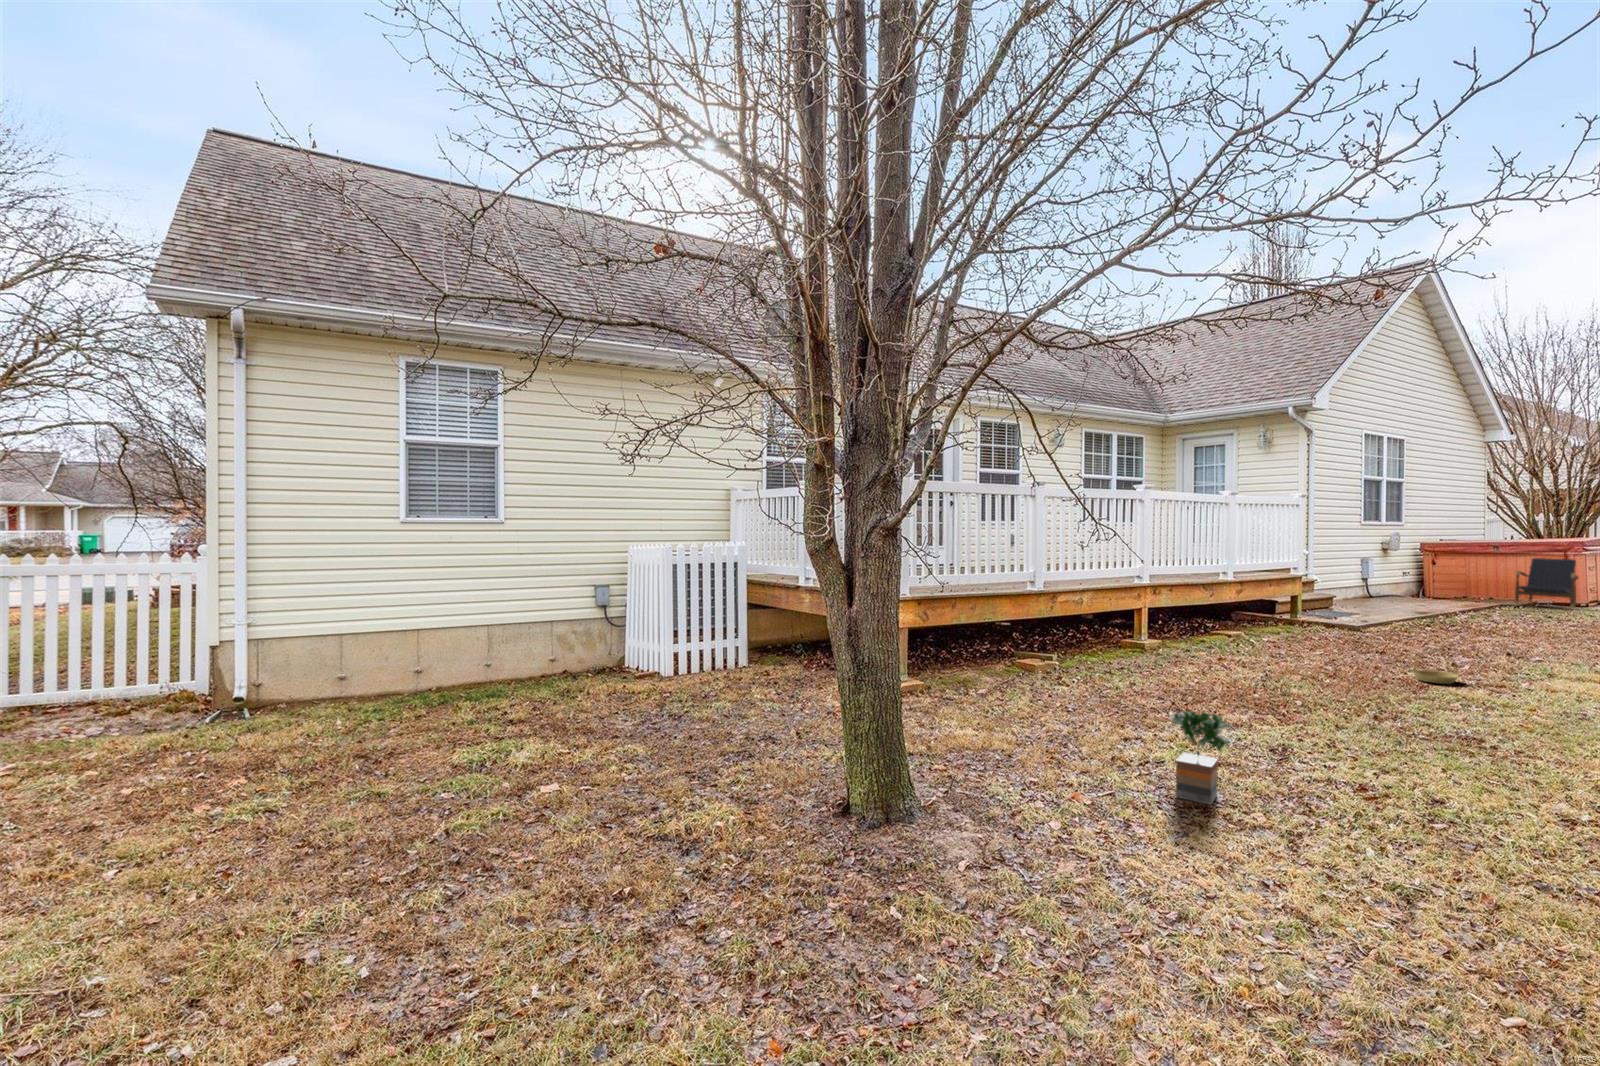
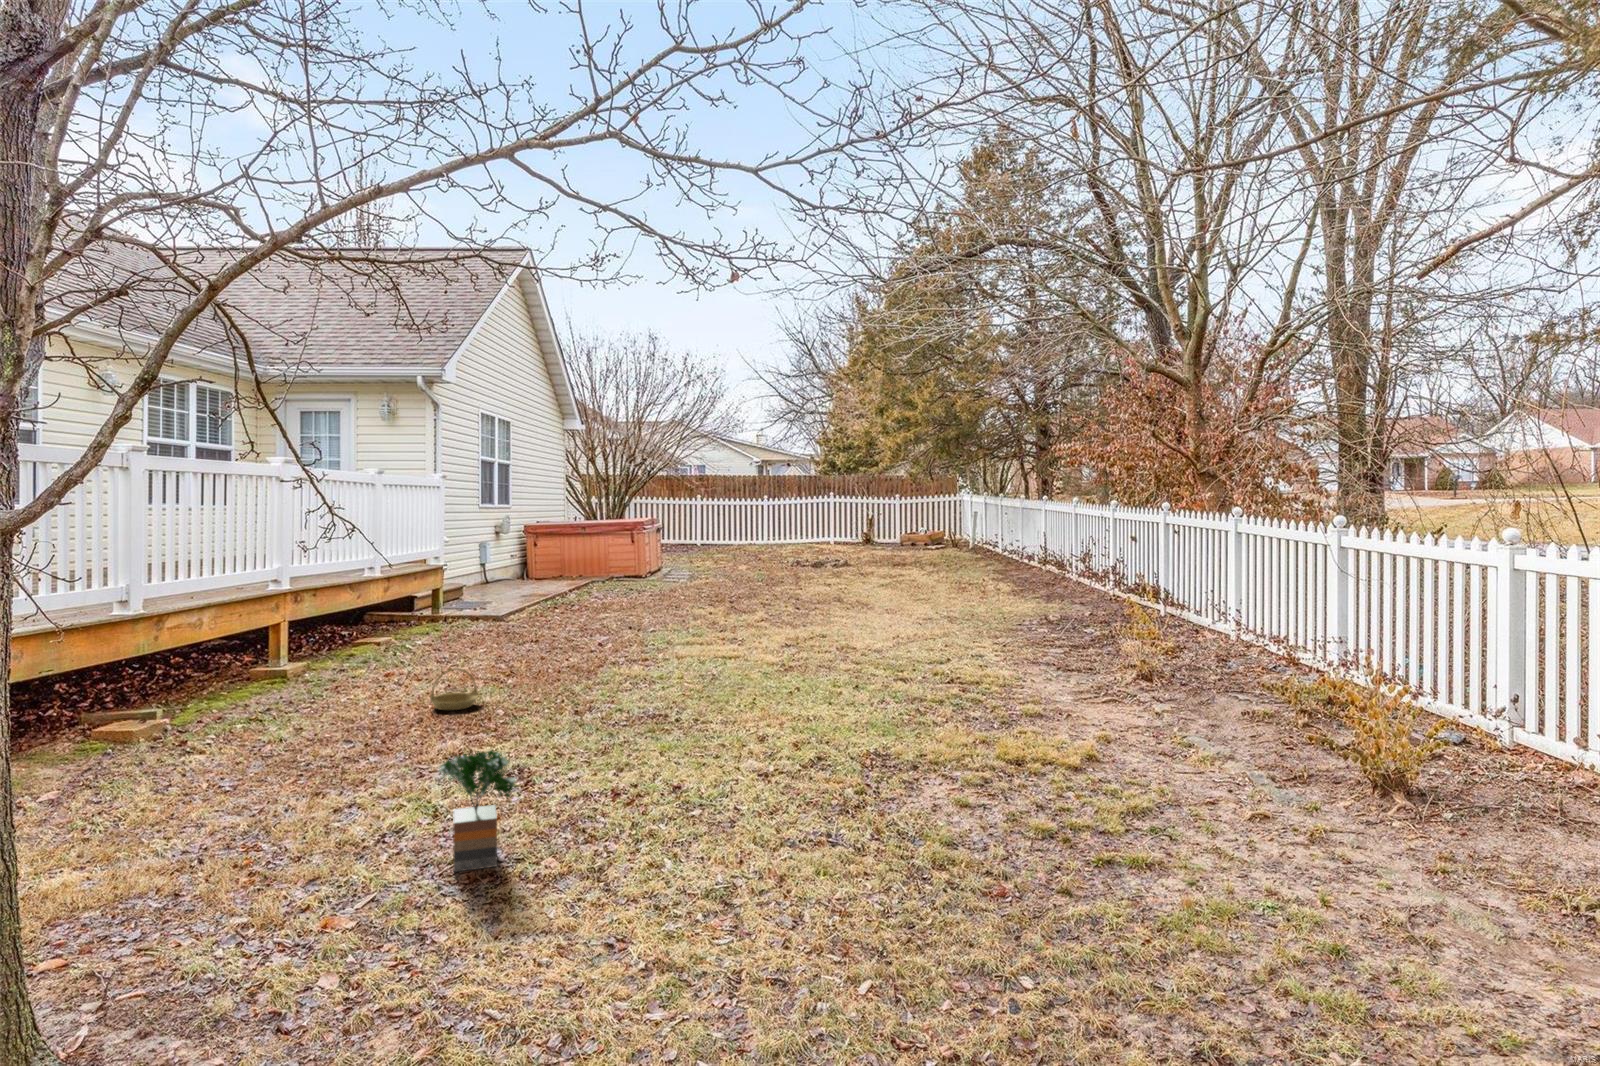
lounge chair: present [1515,558,1579,610] -> none [597,537,636,581]
basket: present [1413,650,1459,684] -> present [430,668,478,710]

